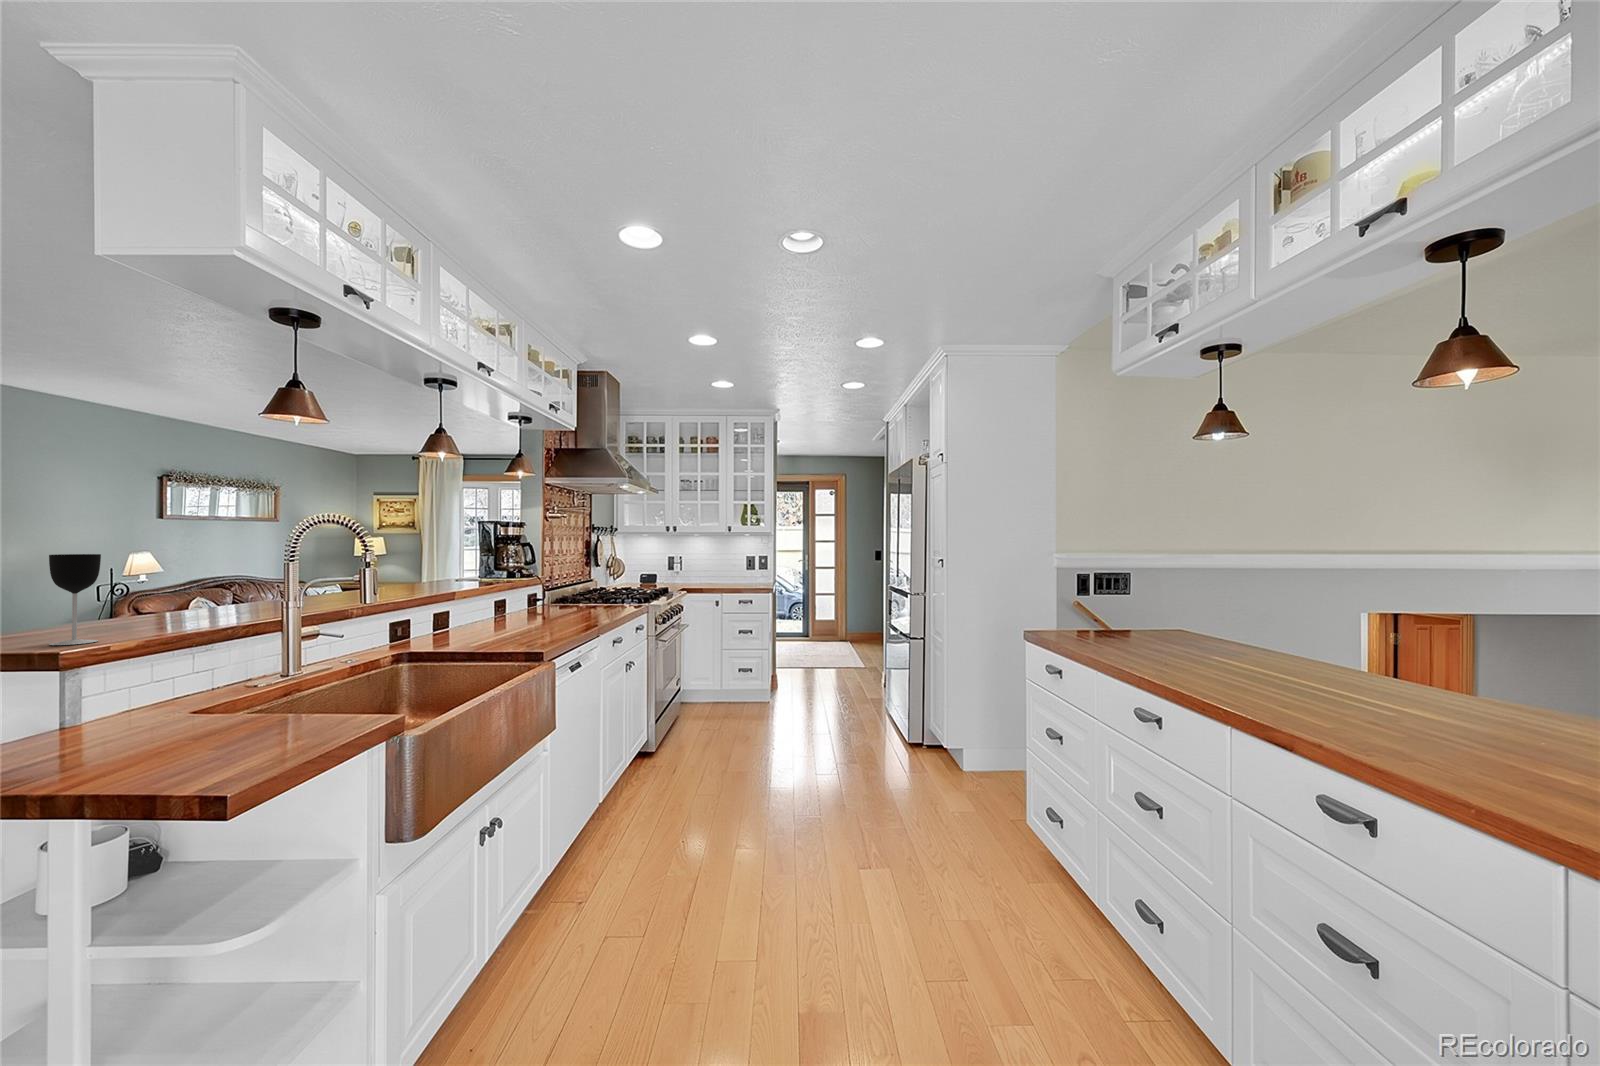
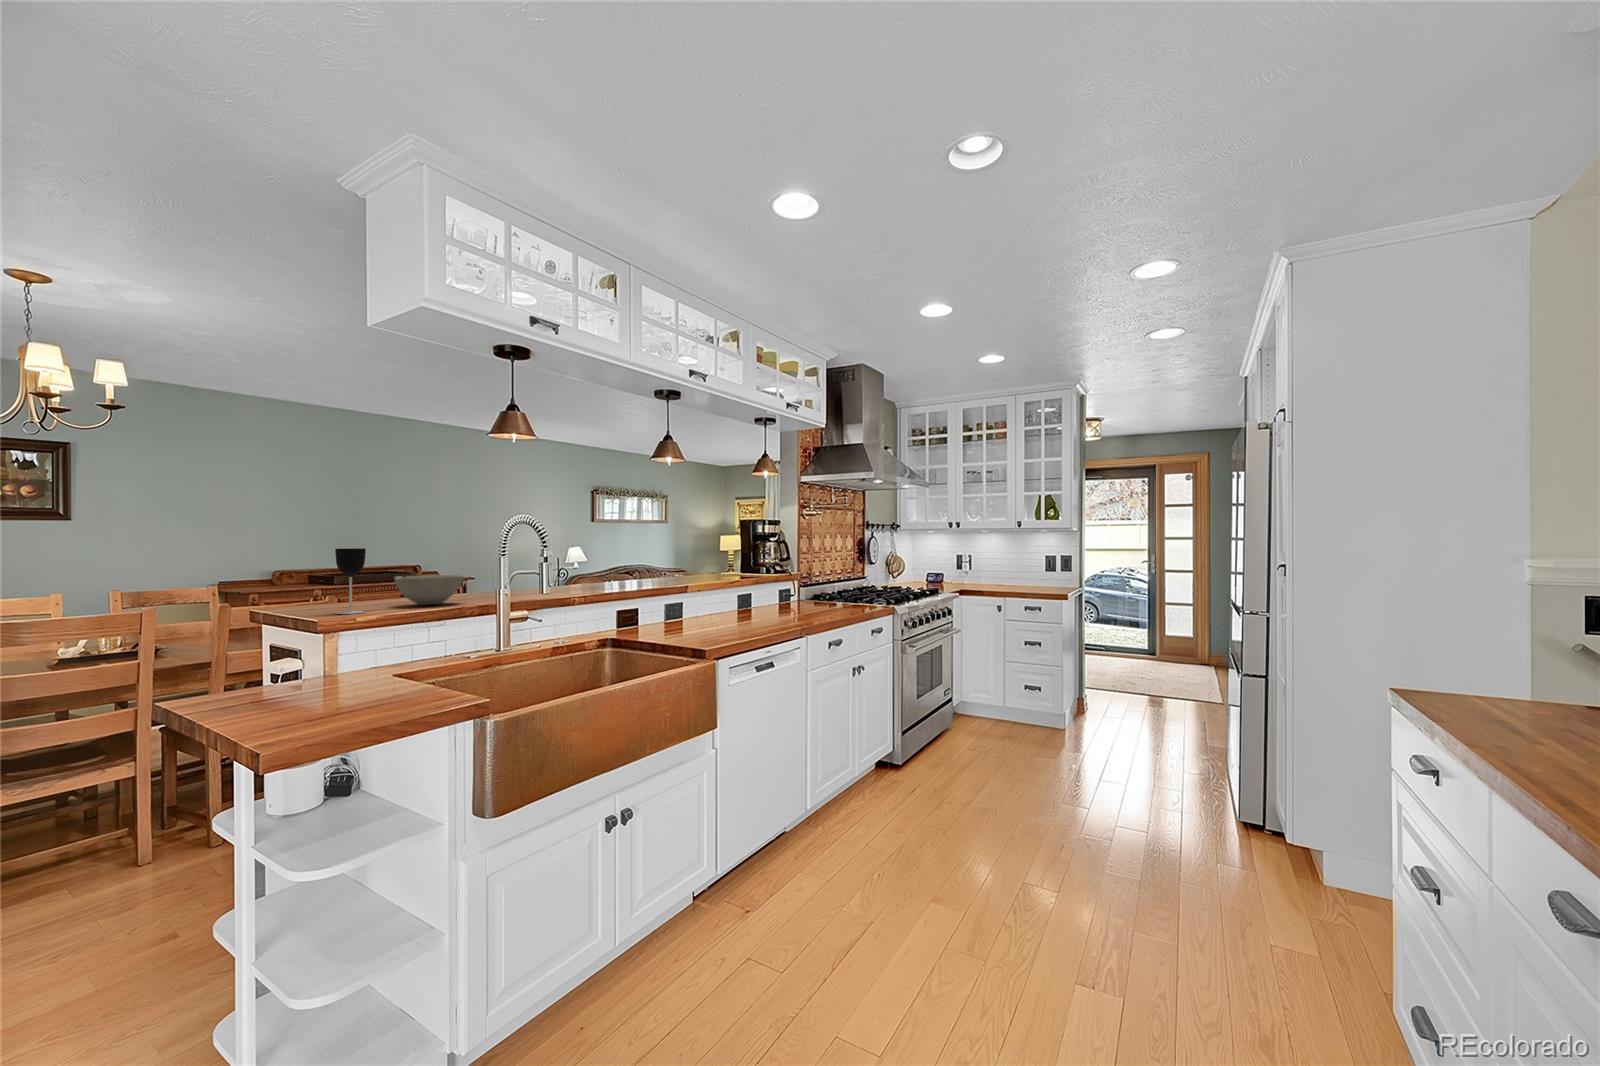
bowl: none [120,587,230,627] -> present [395,575,463,605]

